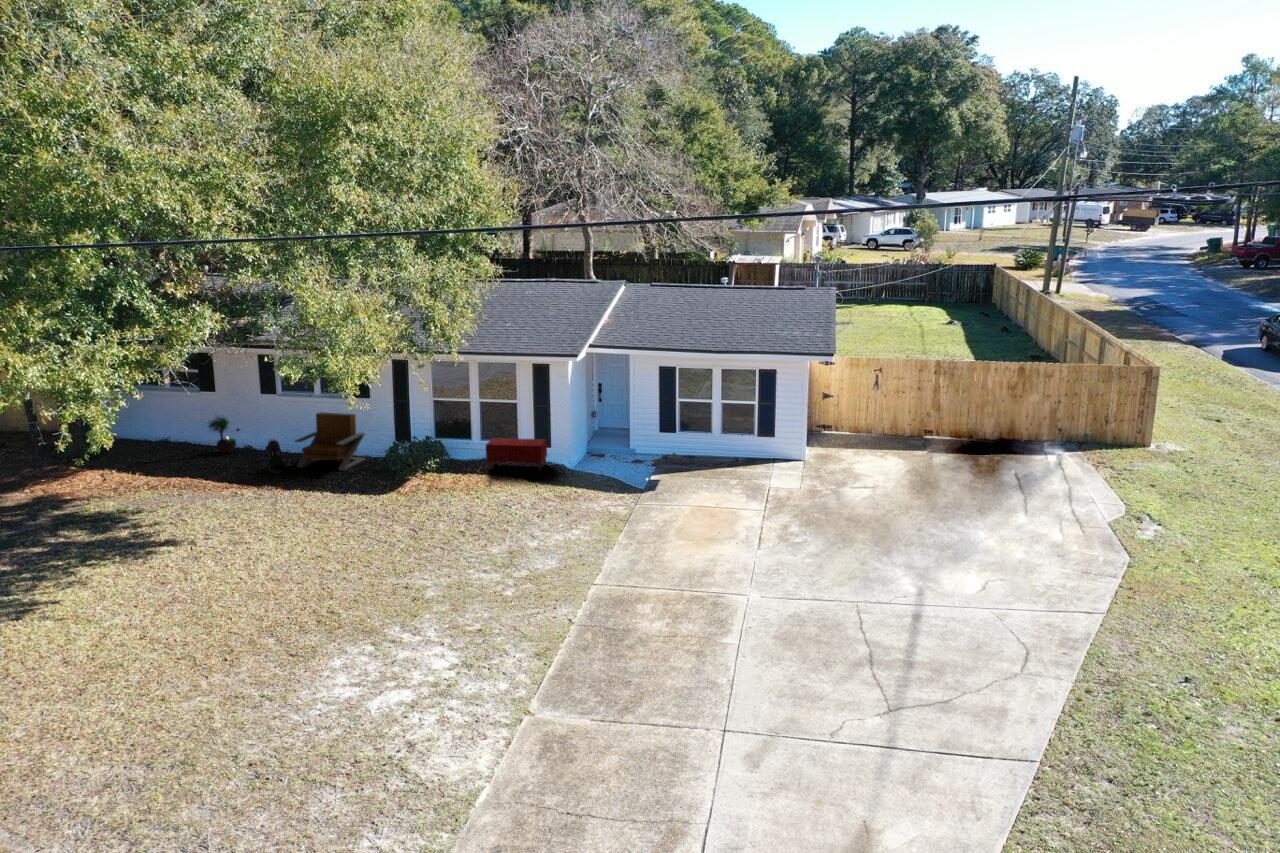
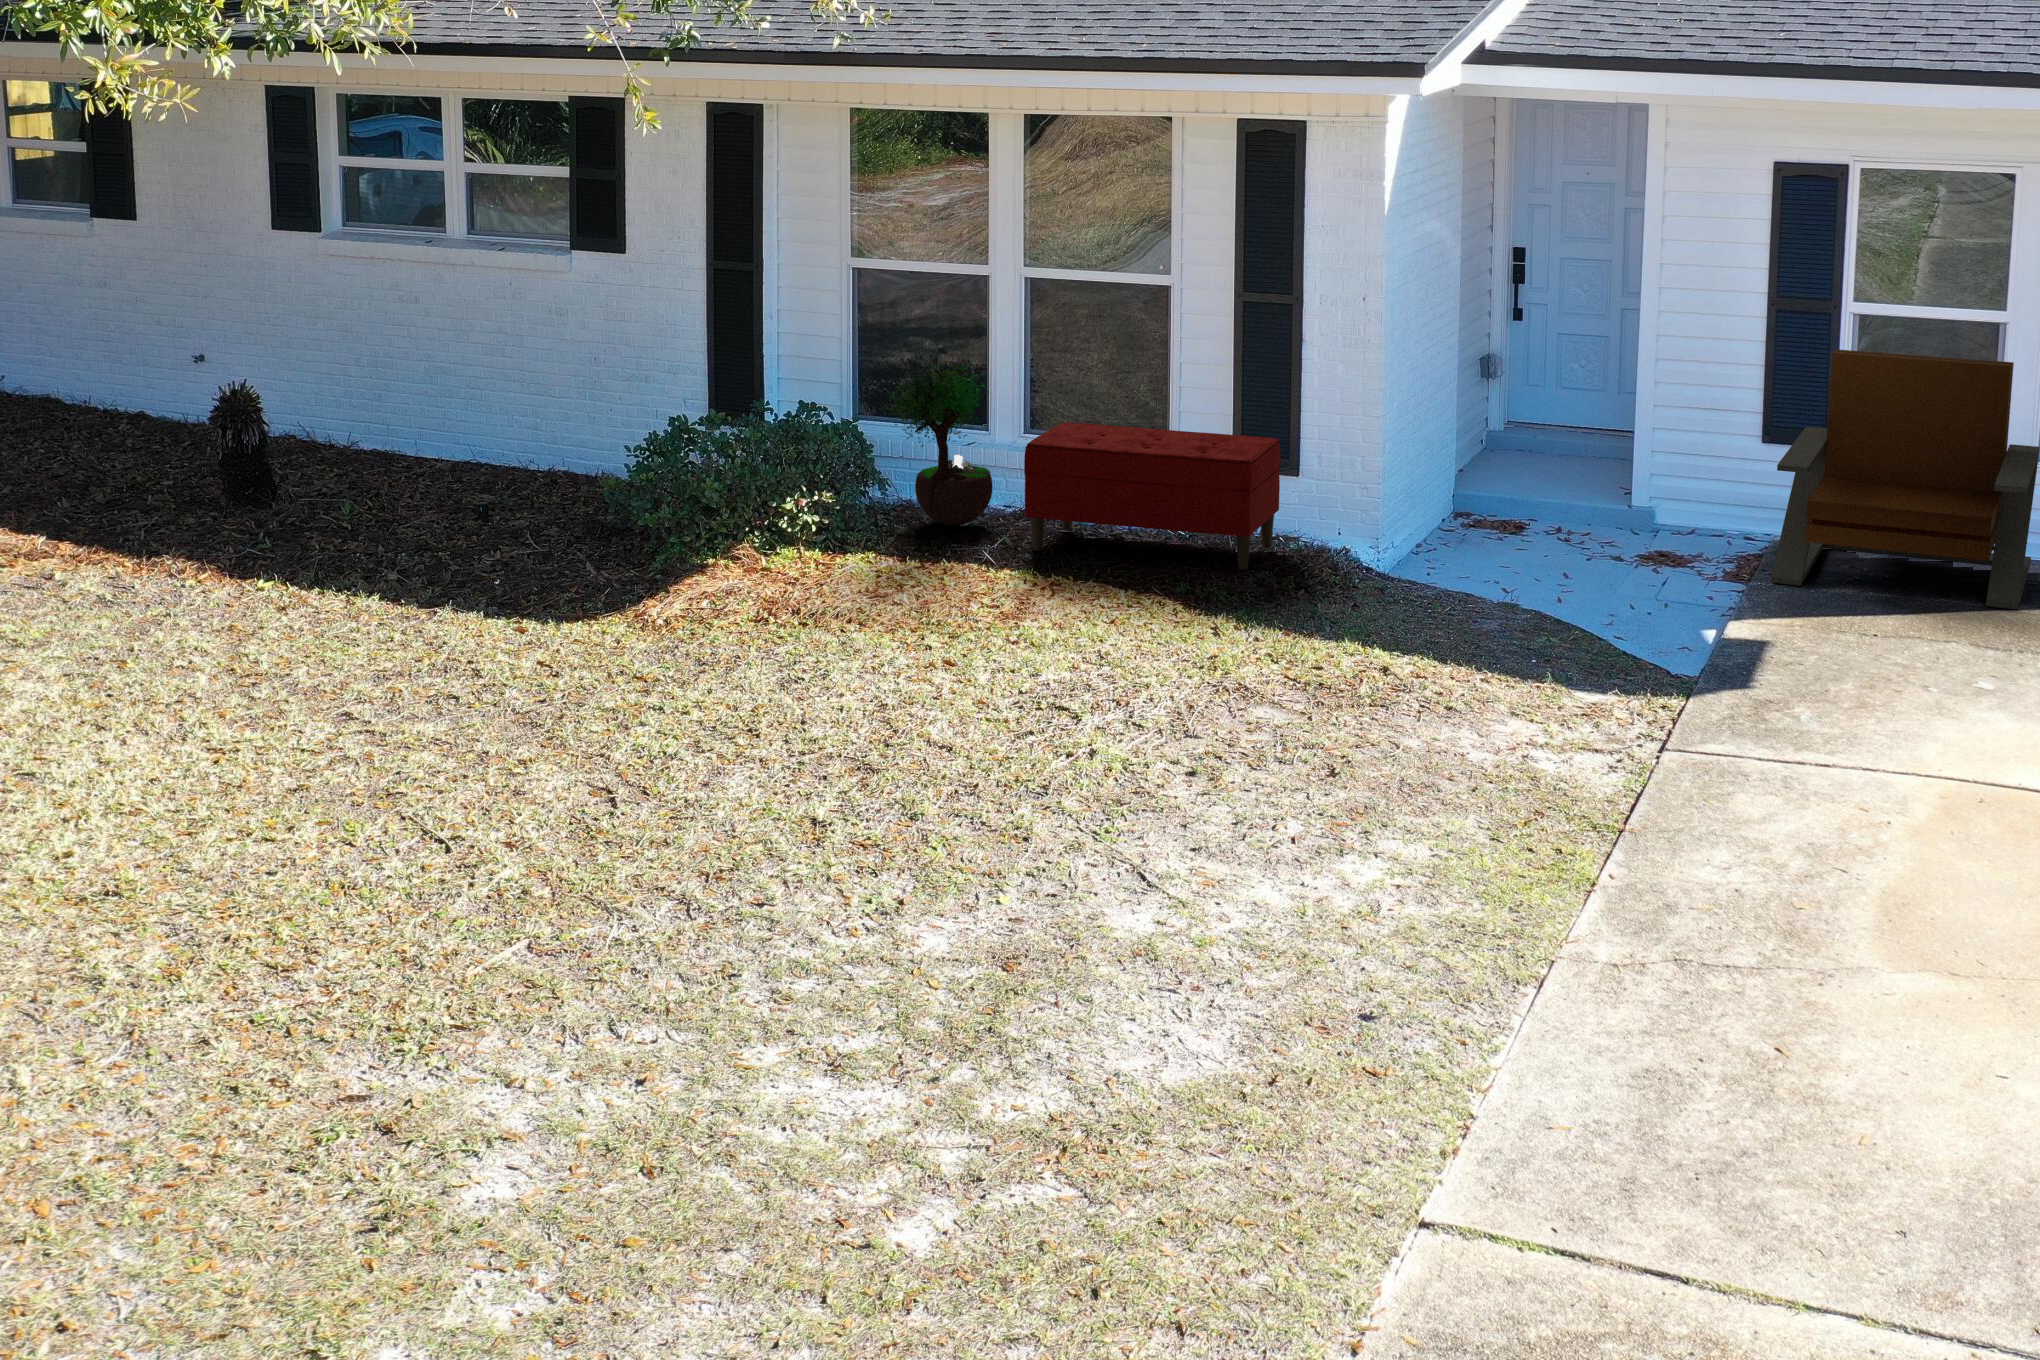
lounge chair: present [295,412,366,471] -> present [1771,350,2040,609]
potted tree: present [209,417,236,453] -> present [886,351,992,526]

